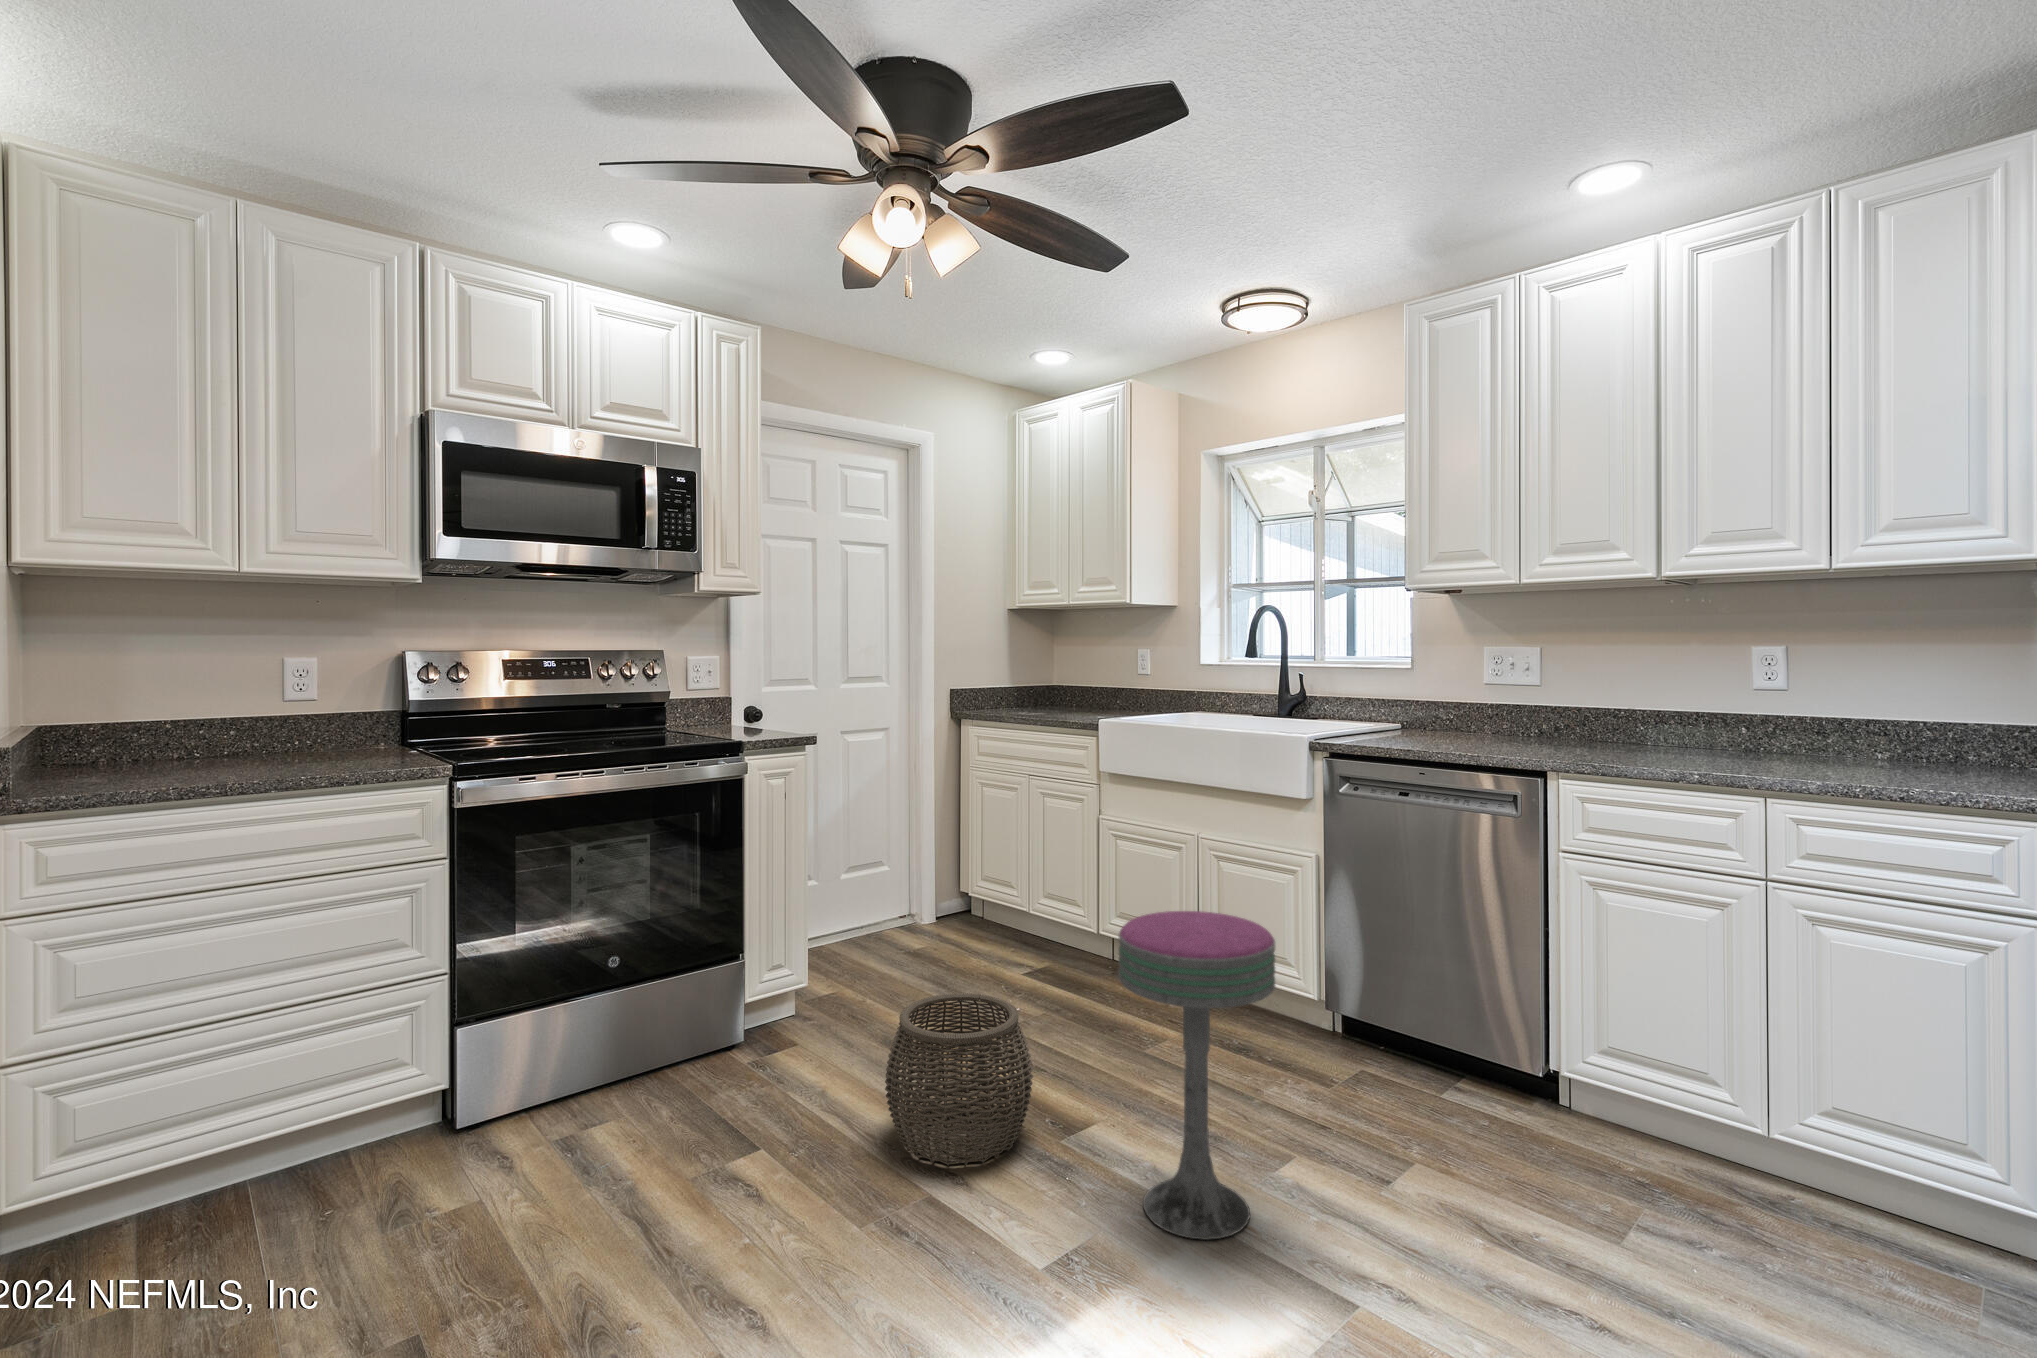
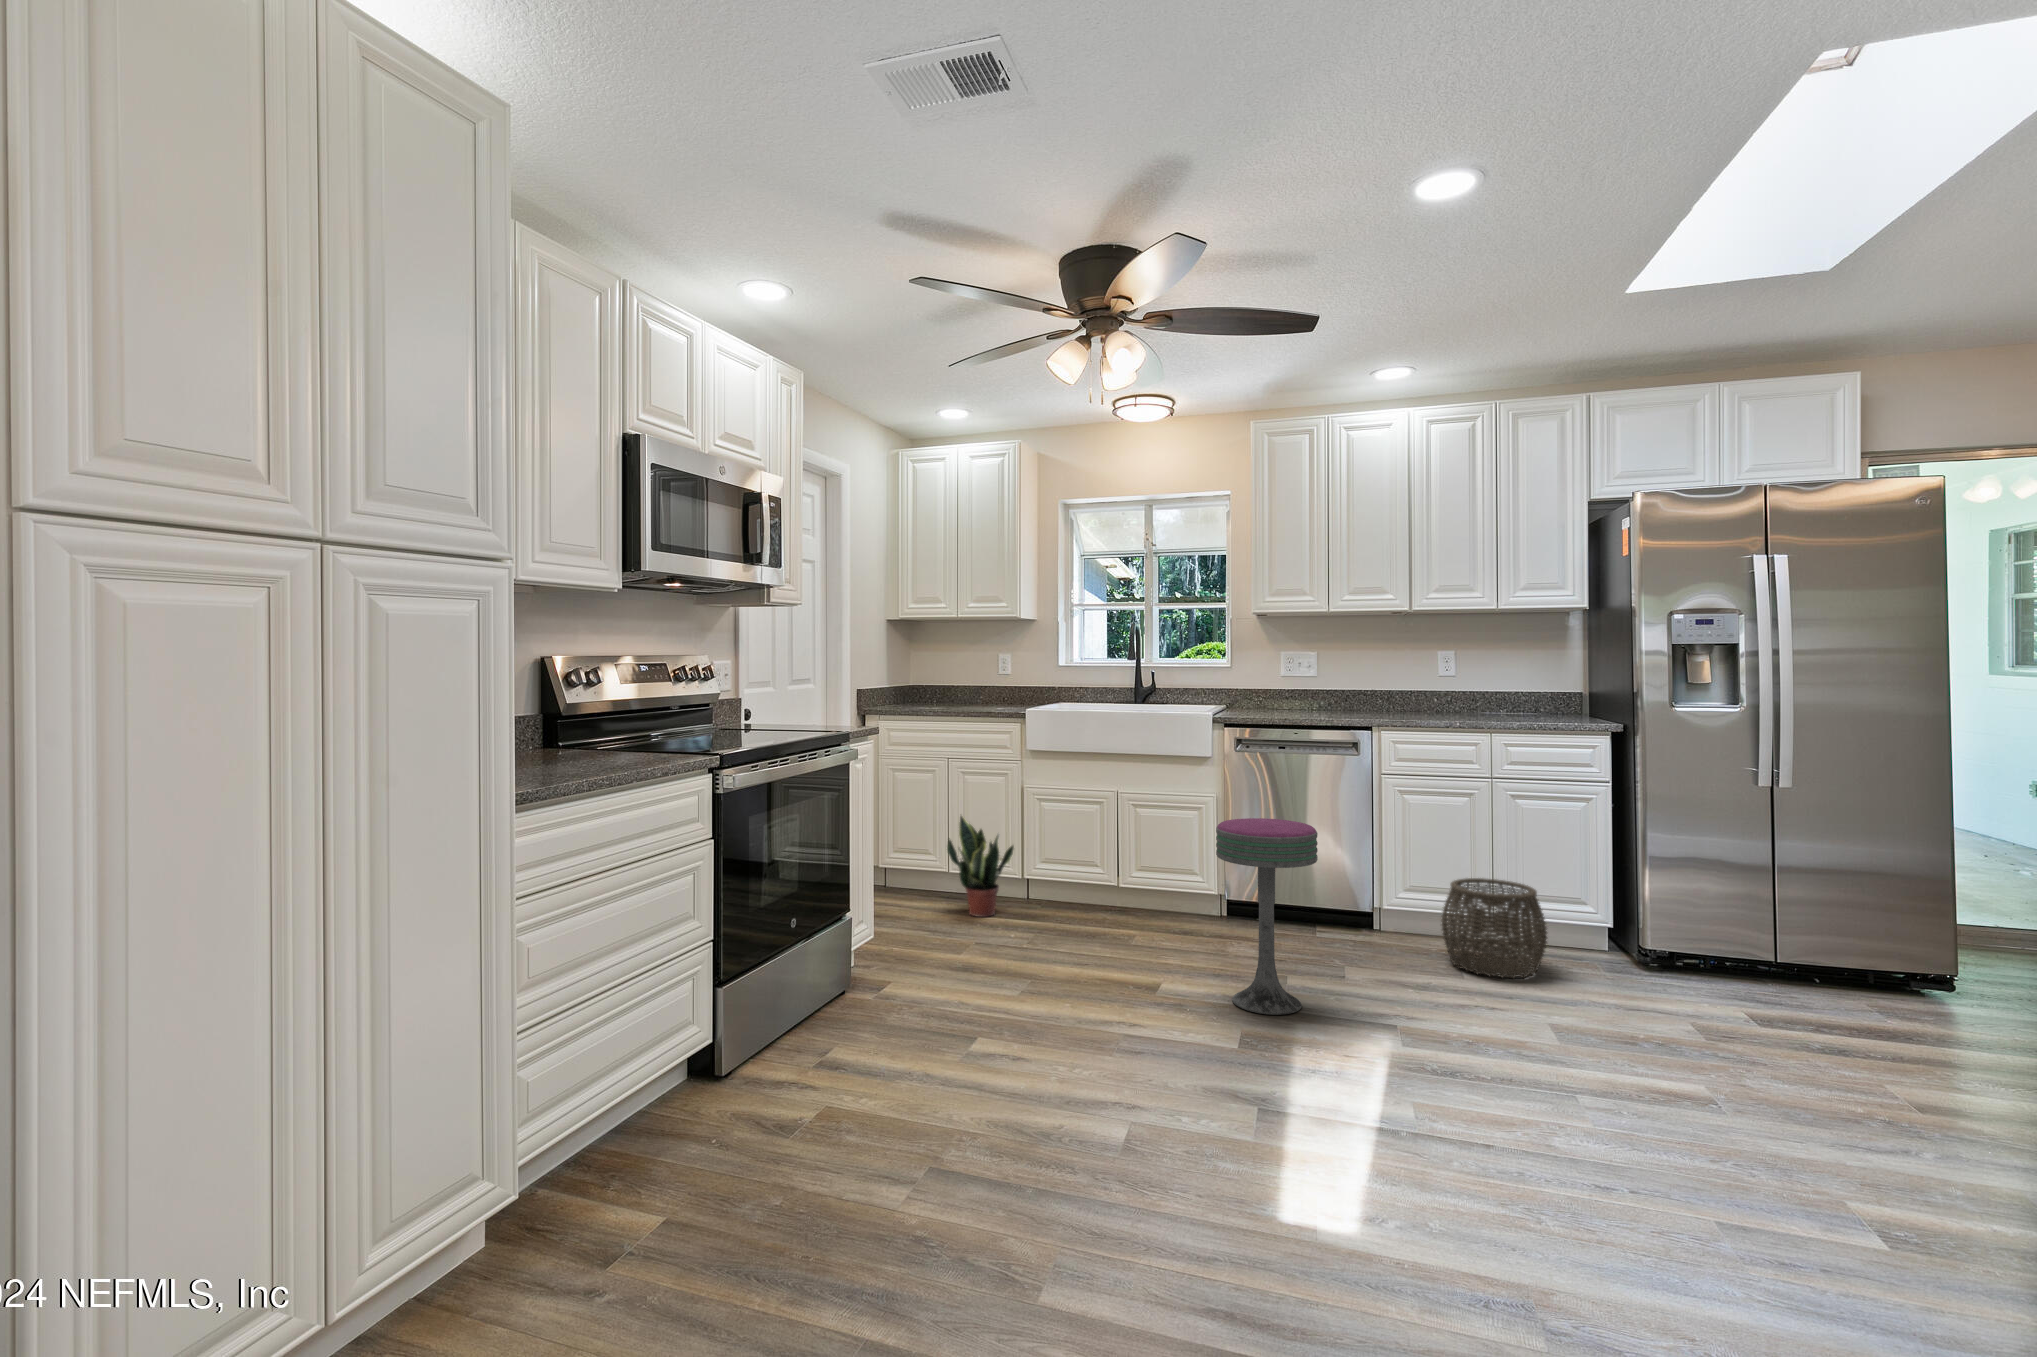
potted plant: none [986,850,1070,983] -> present [947,816,1014,917]
woven basket: present [885,993,1033,1166] -> present [1441,878,1547,978]

